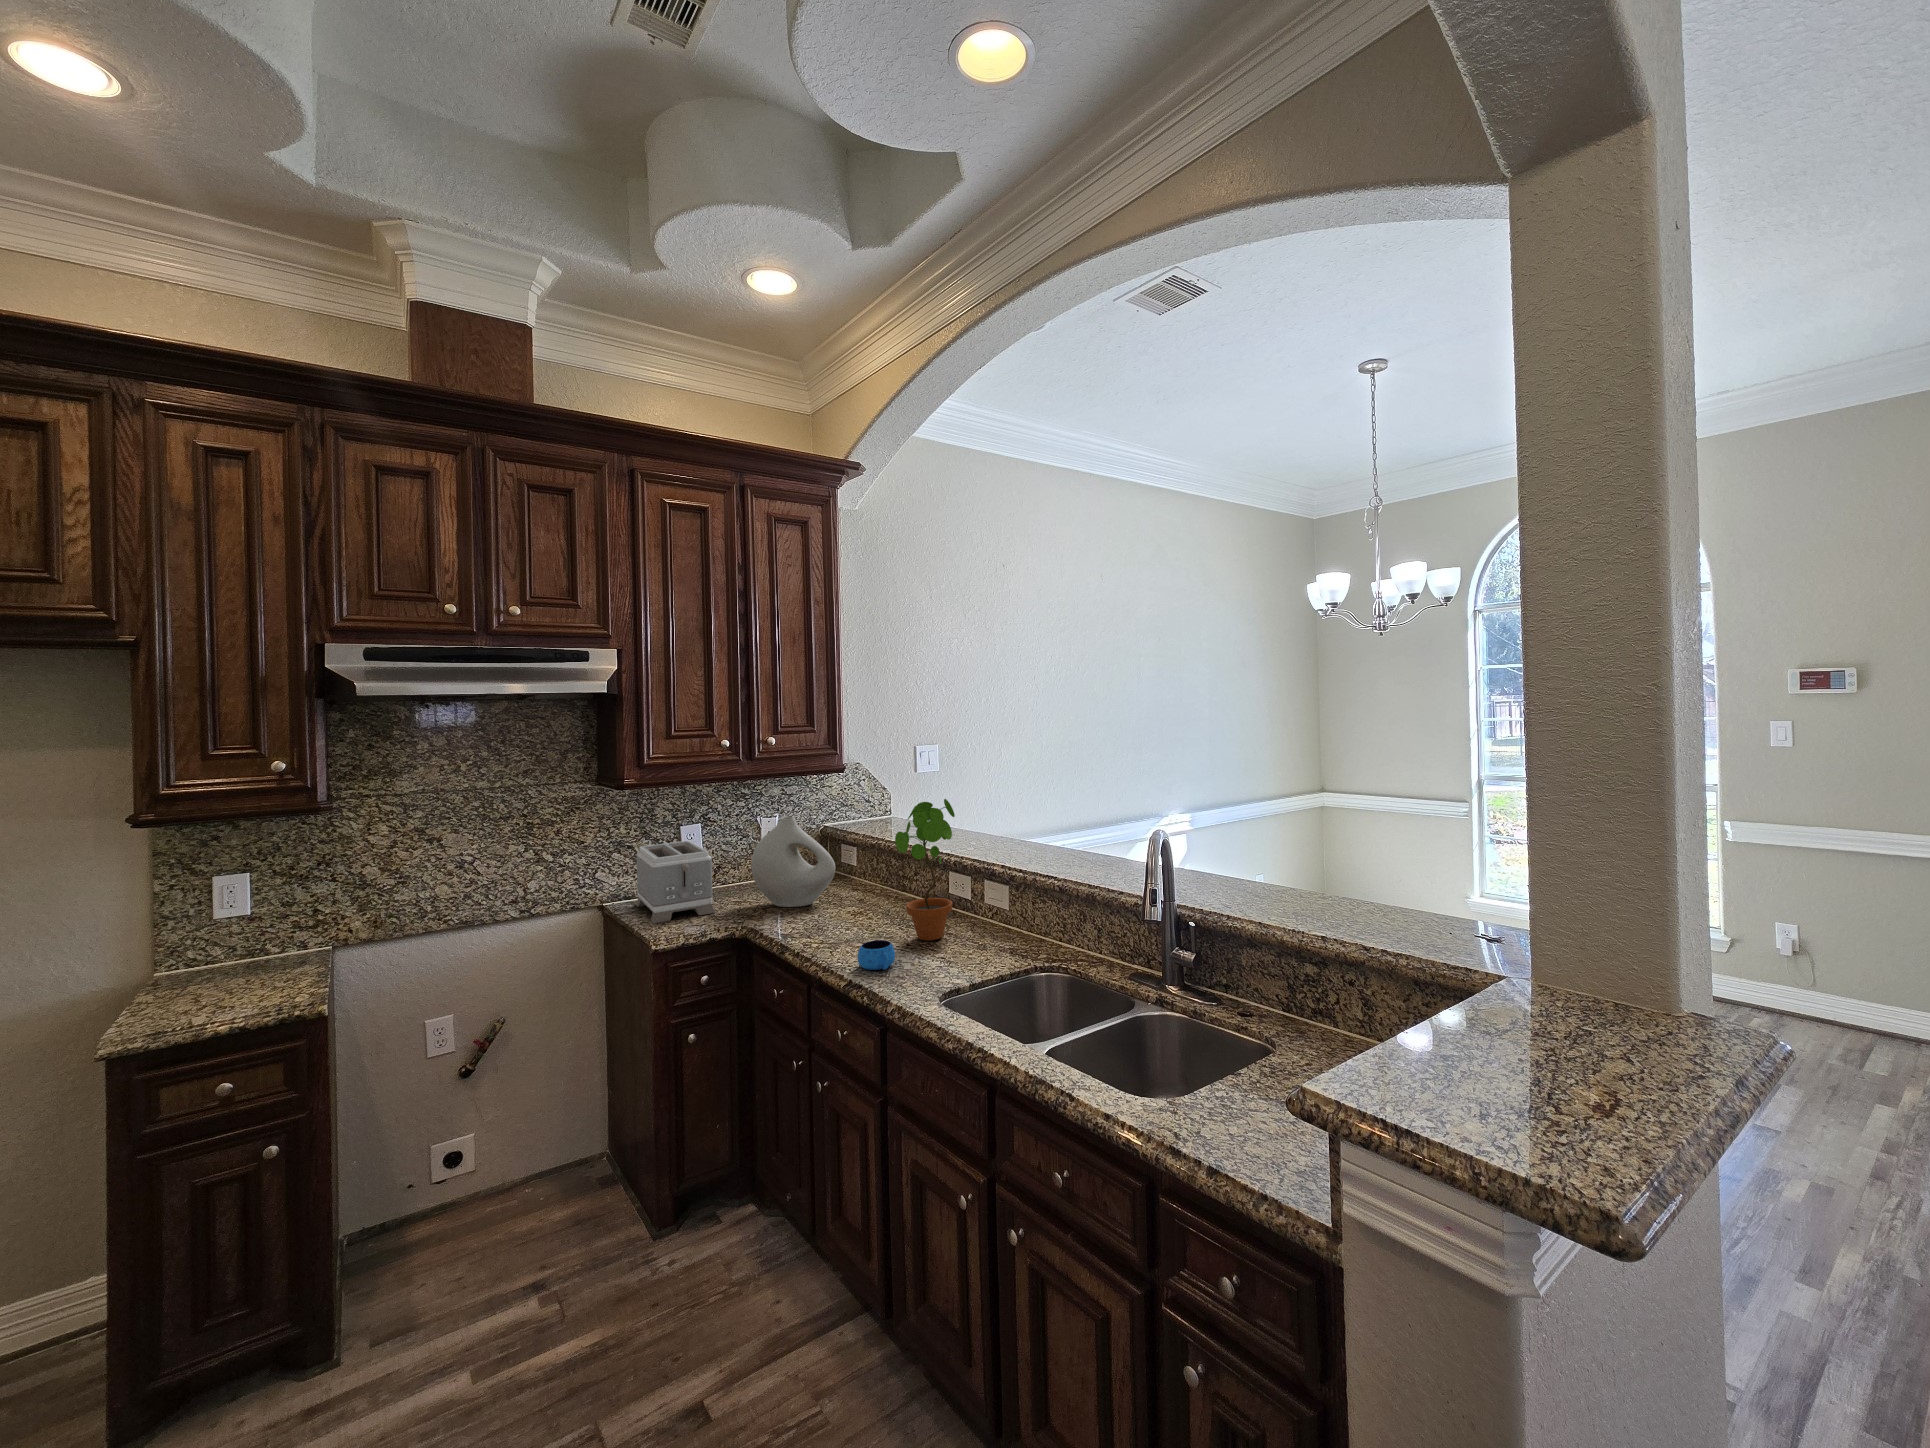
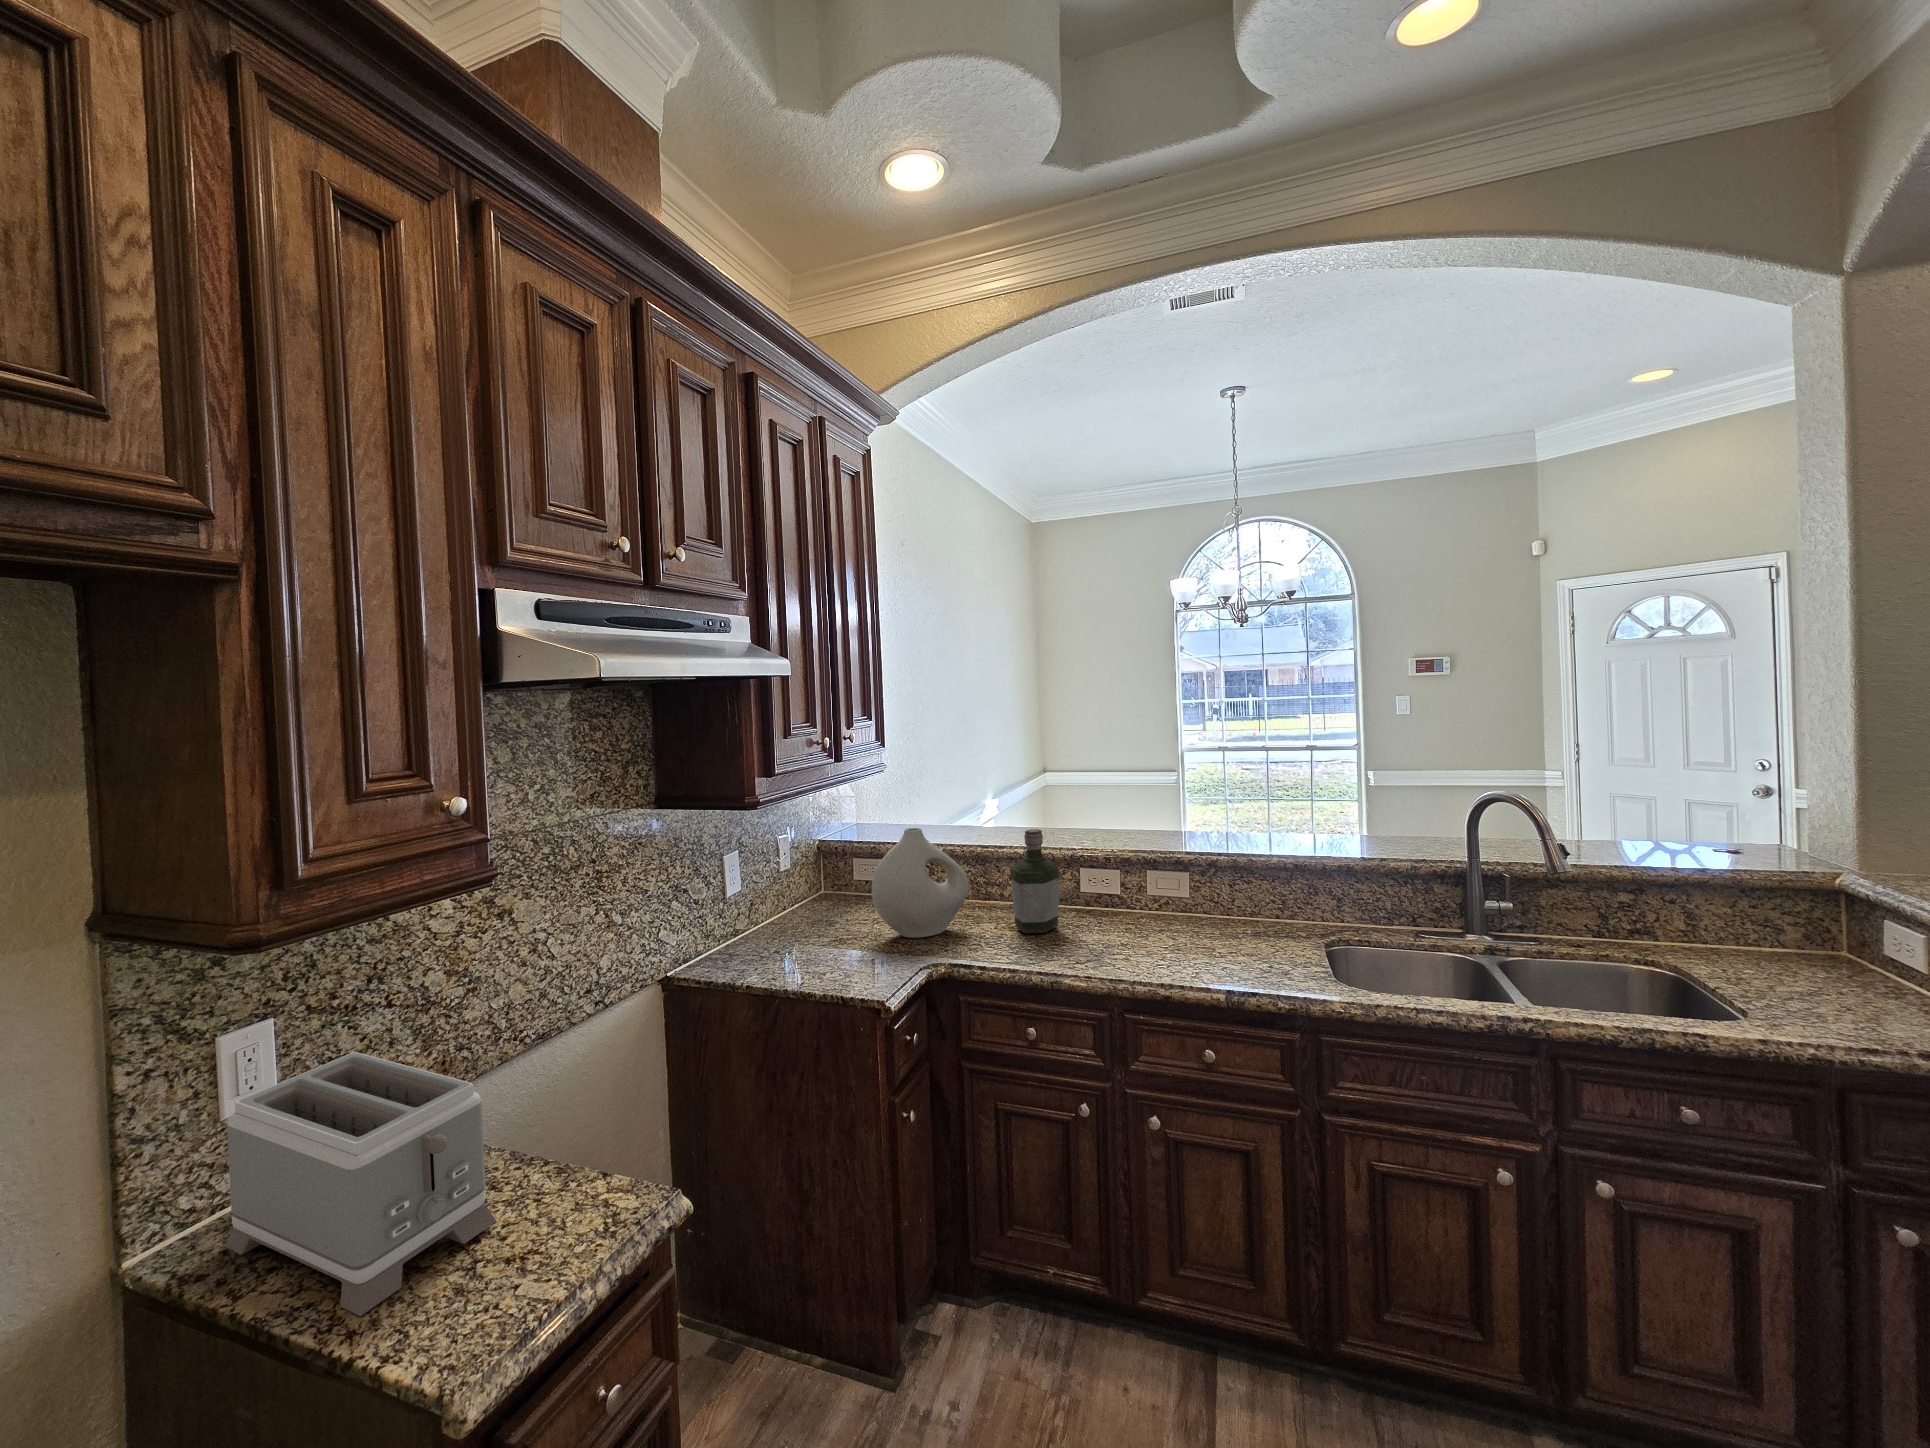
potted plant: present [895,799,955,941] -> none [1134,787,1200,941]
bottle: none [841,827,890,918] -> present [1011,829,1059,933]
toaster: present [636,841,715,923] -> present [225,1052,496,1316]
mug: present [858,940,895,970] -> none [1194,944,1248,977]

